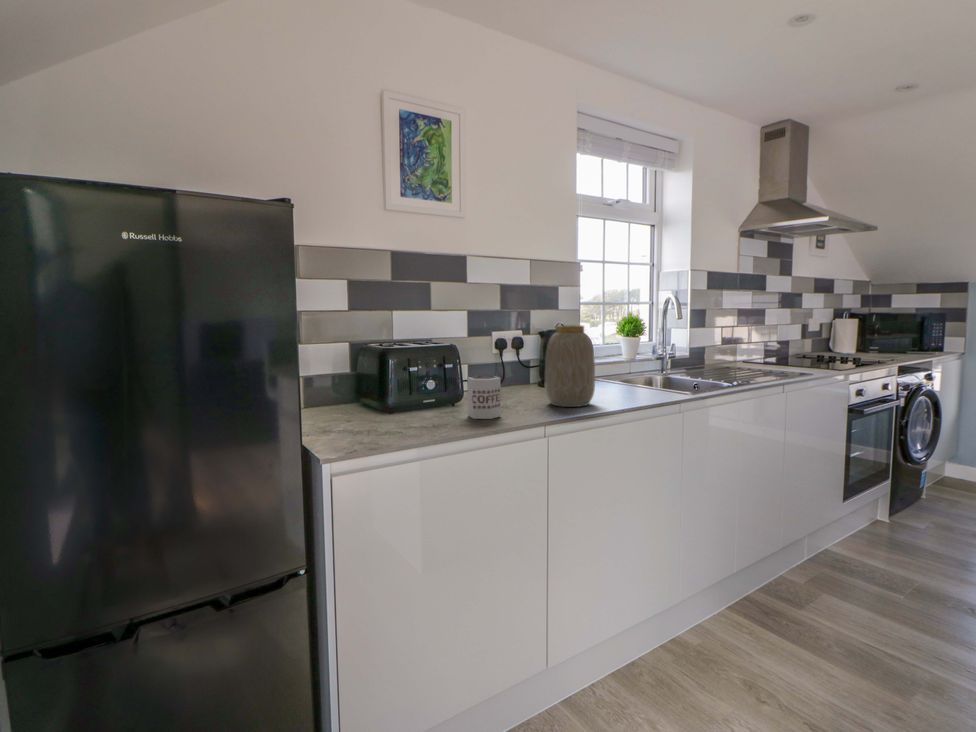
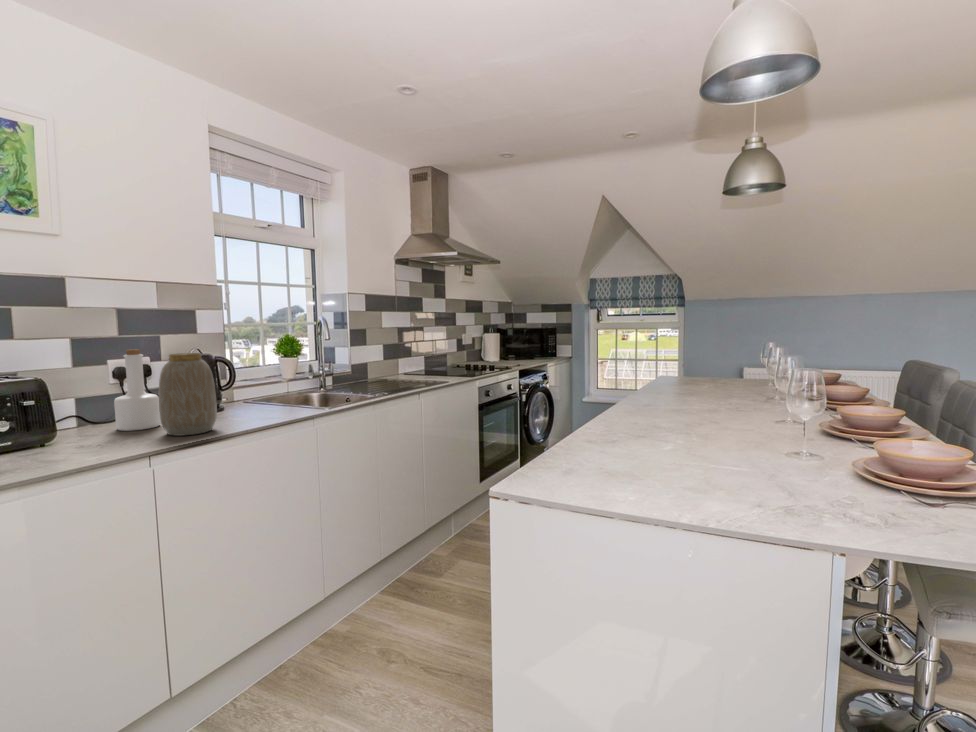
bottle: none [501,322,536,398] -> present [114,349,161,431]
mug: present [467,376,501,419] -> none [45,412,92,461]

